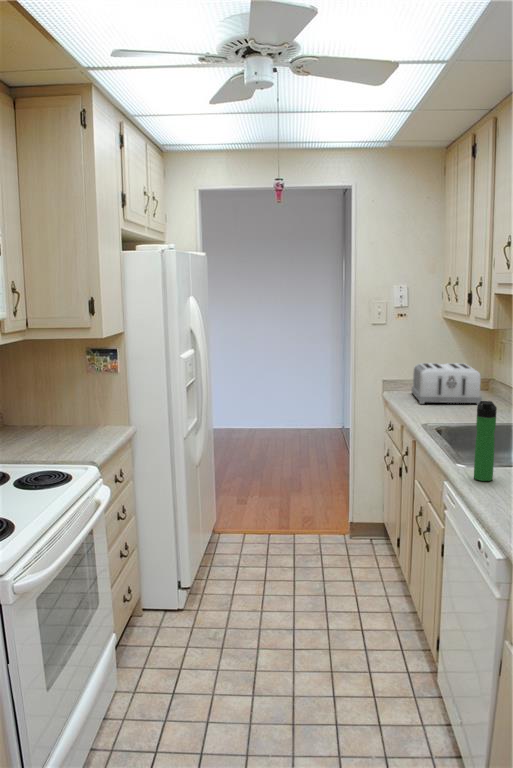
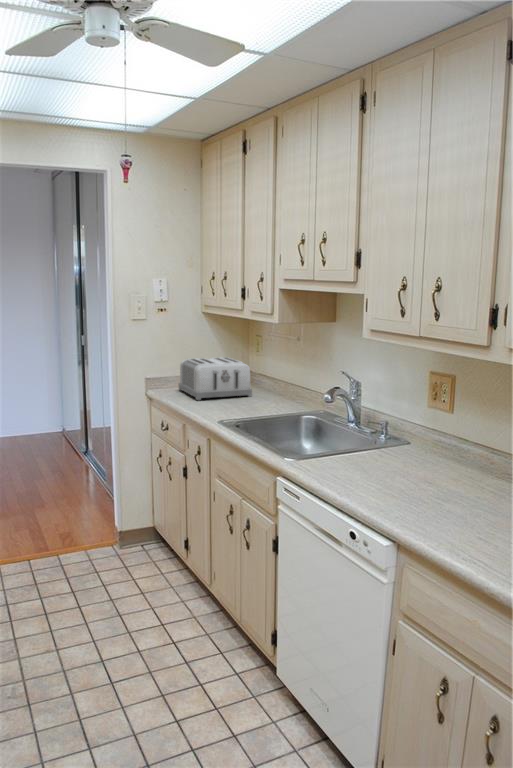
bottle: present [474,401,497,481] -> none [313,394,333,471]

